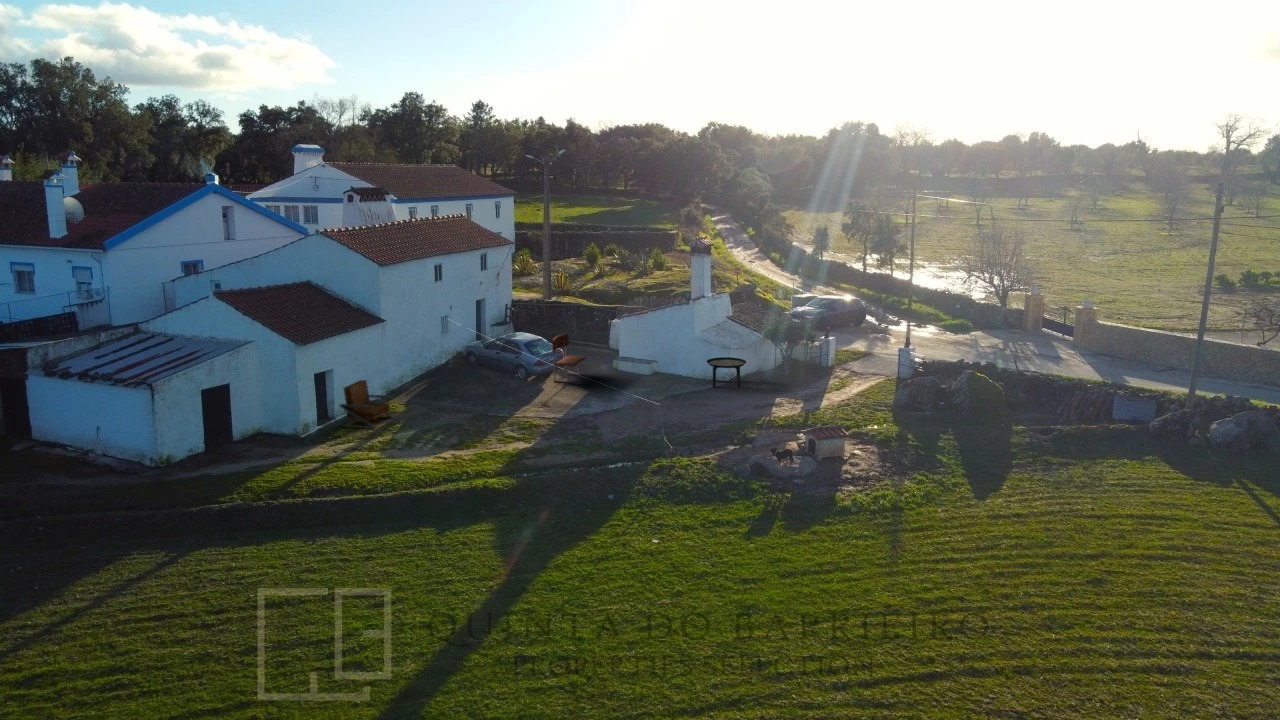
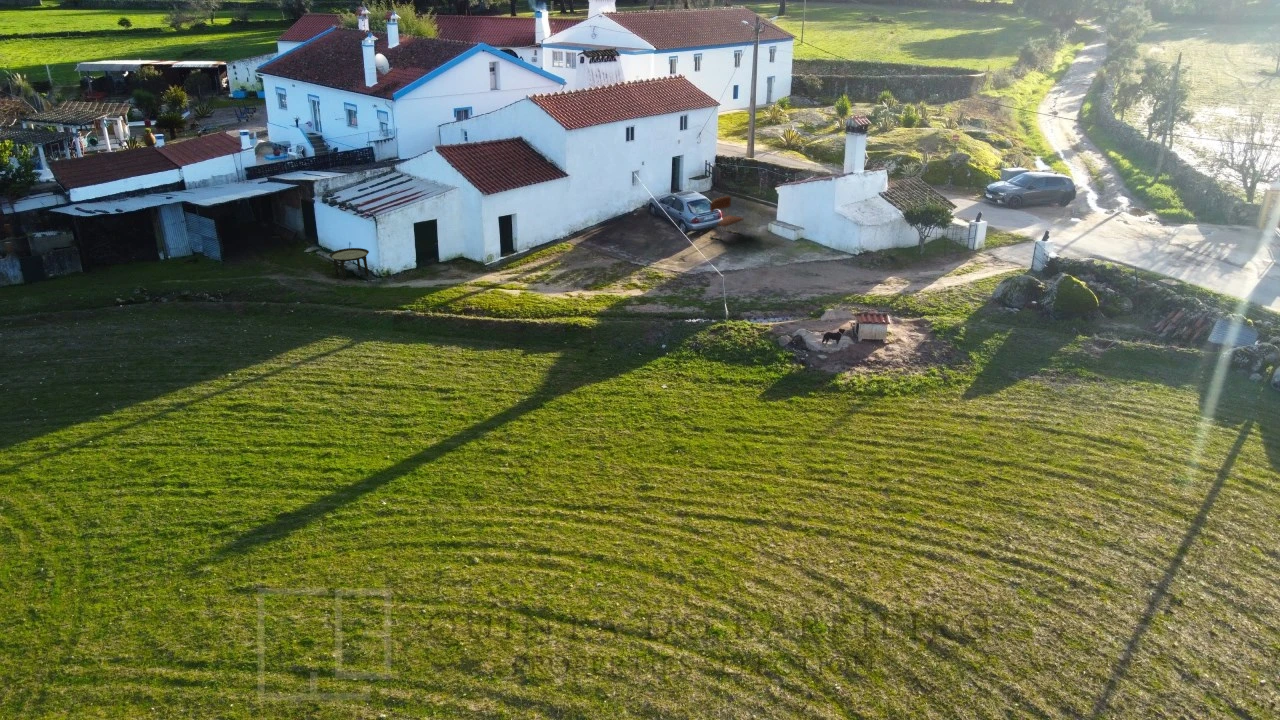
round table: present [707,357,746,387] -> present [329,248,369,280]
lounge chair: present [340,380,393,429] -> none [520,223,564,264]

